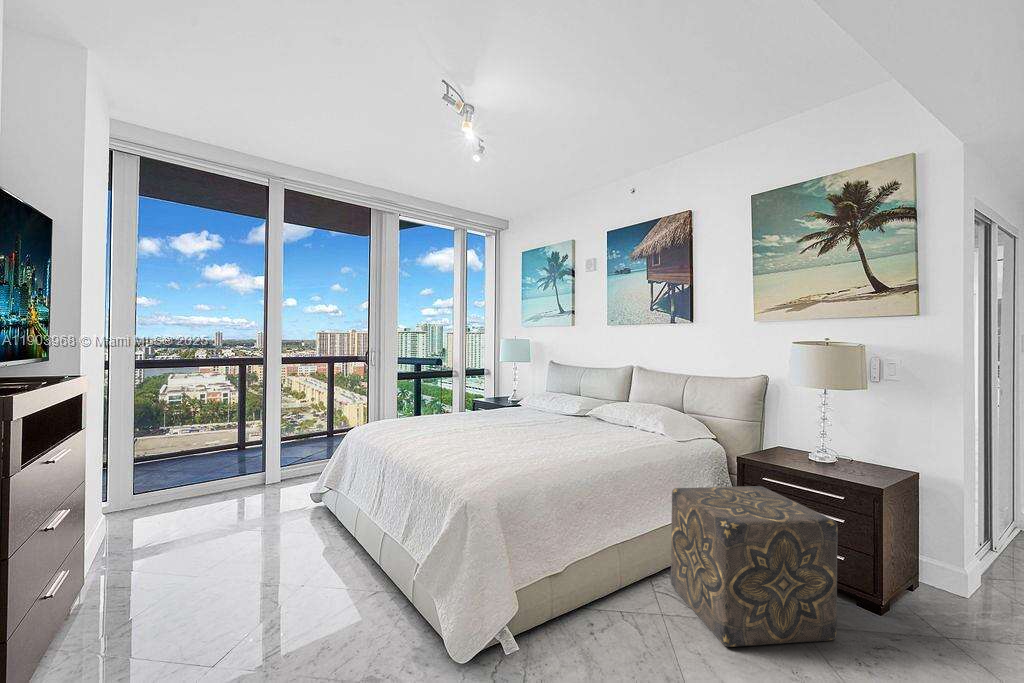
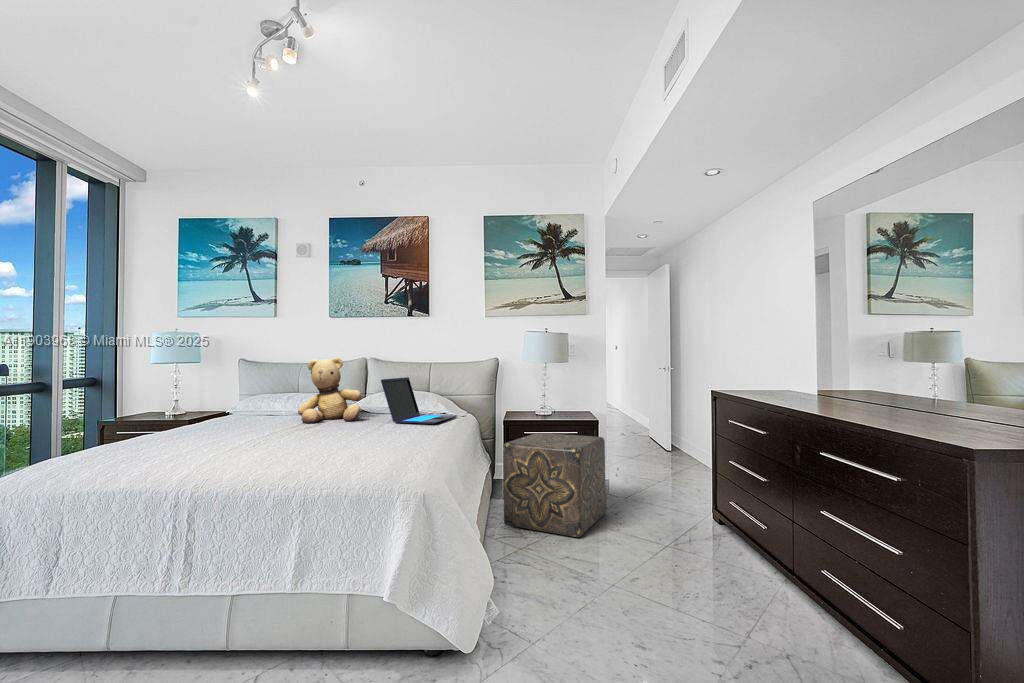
teddy bear: none [512,369,563,430] -> present [298,357,362,423]
laptop: none [560,394,641,448] -> present [381,377,457,424]

